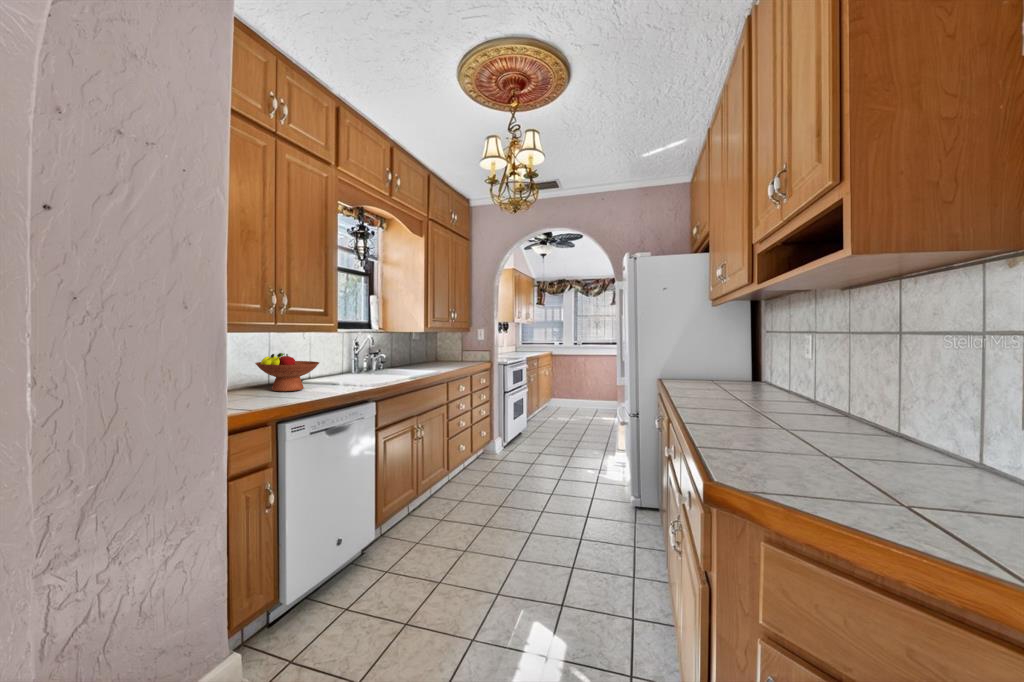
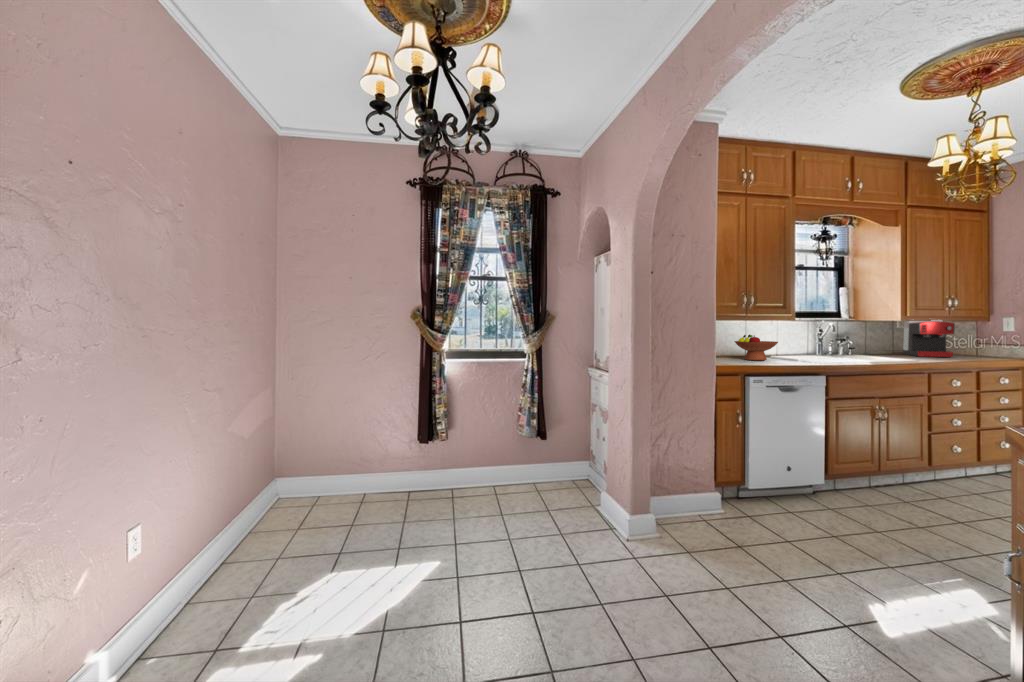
coffee maker: none [419,331,456,368] -> present [903,320,955,357]

